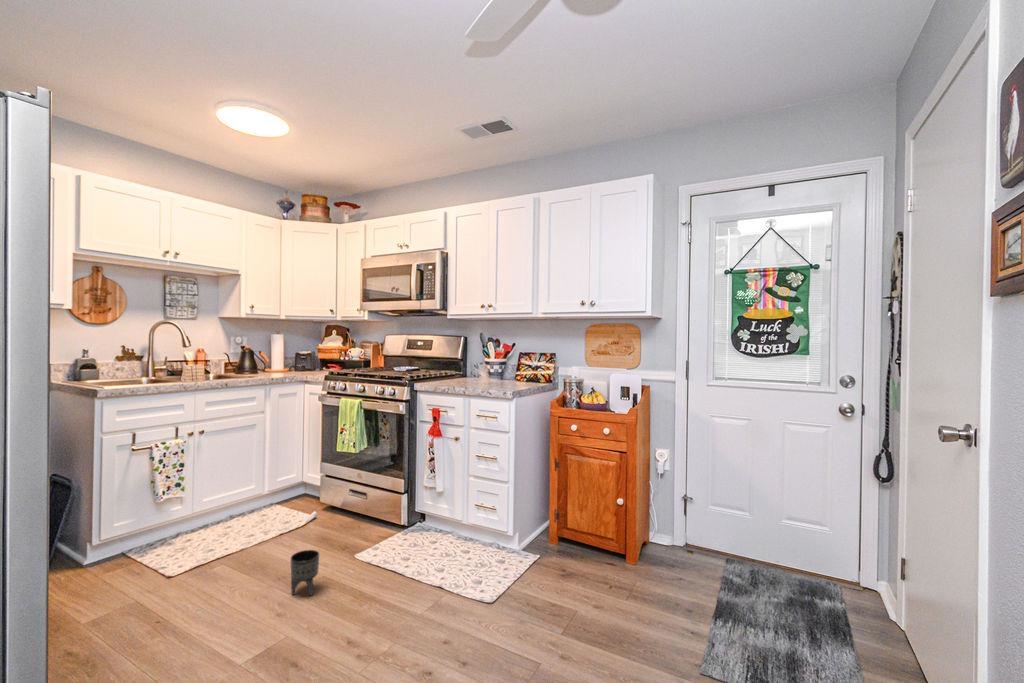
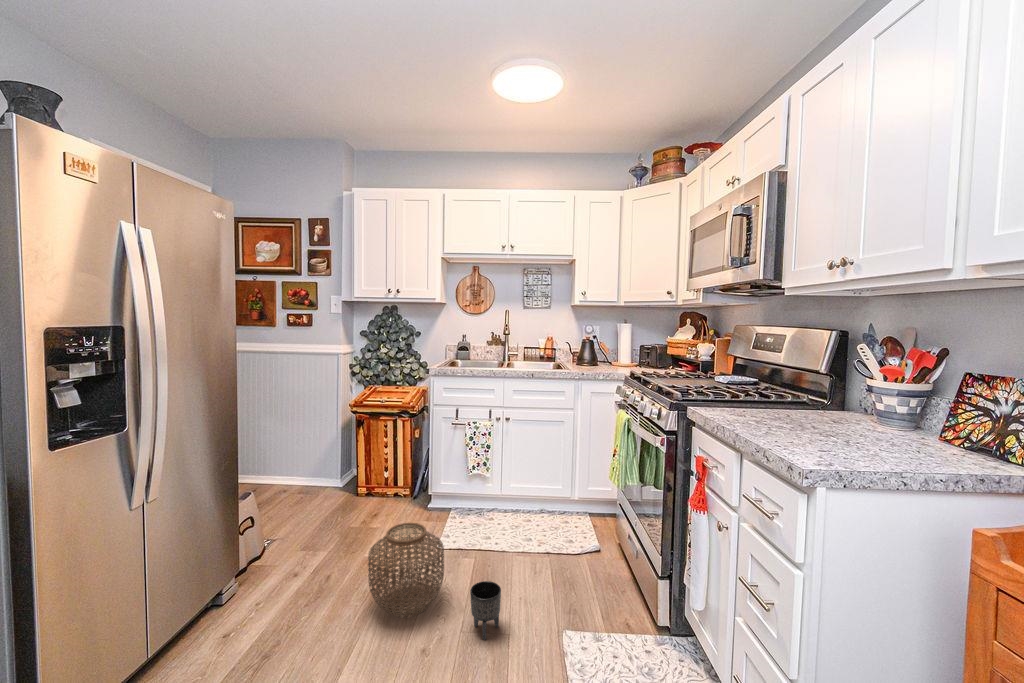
woven basket: none [157,533,249,633] -> present [368,523,444,617]

